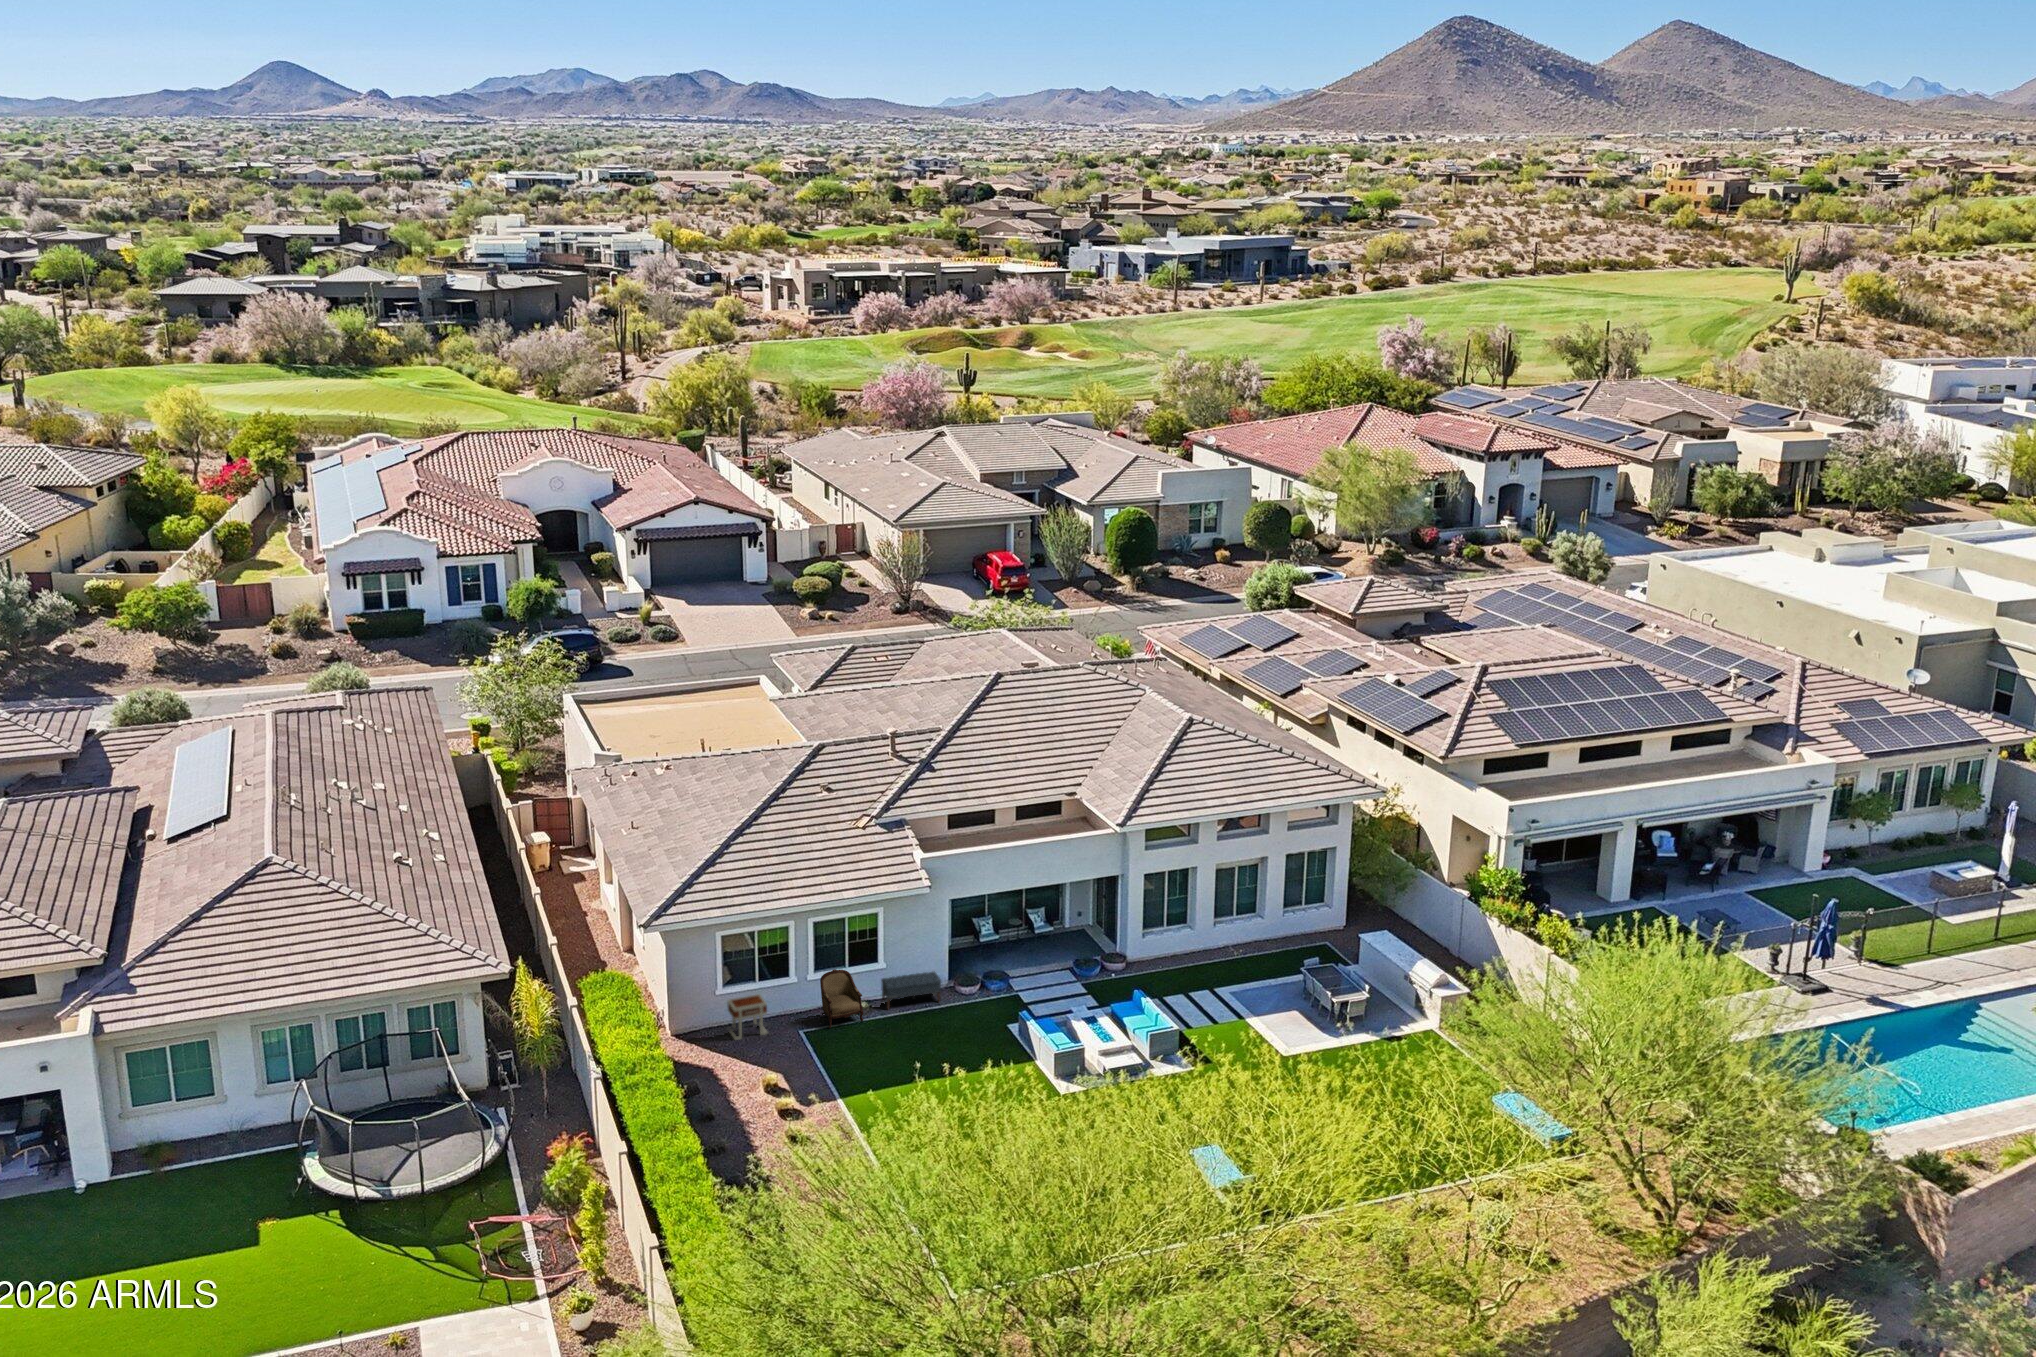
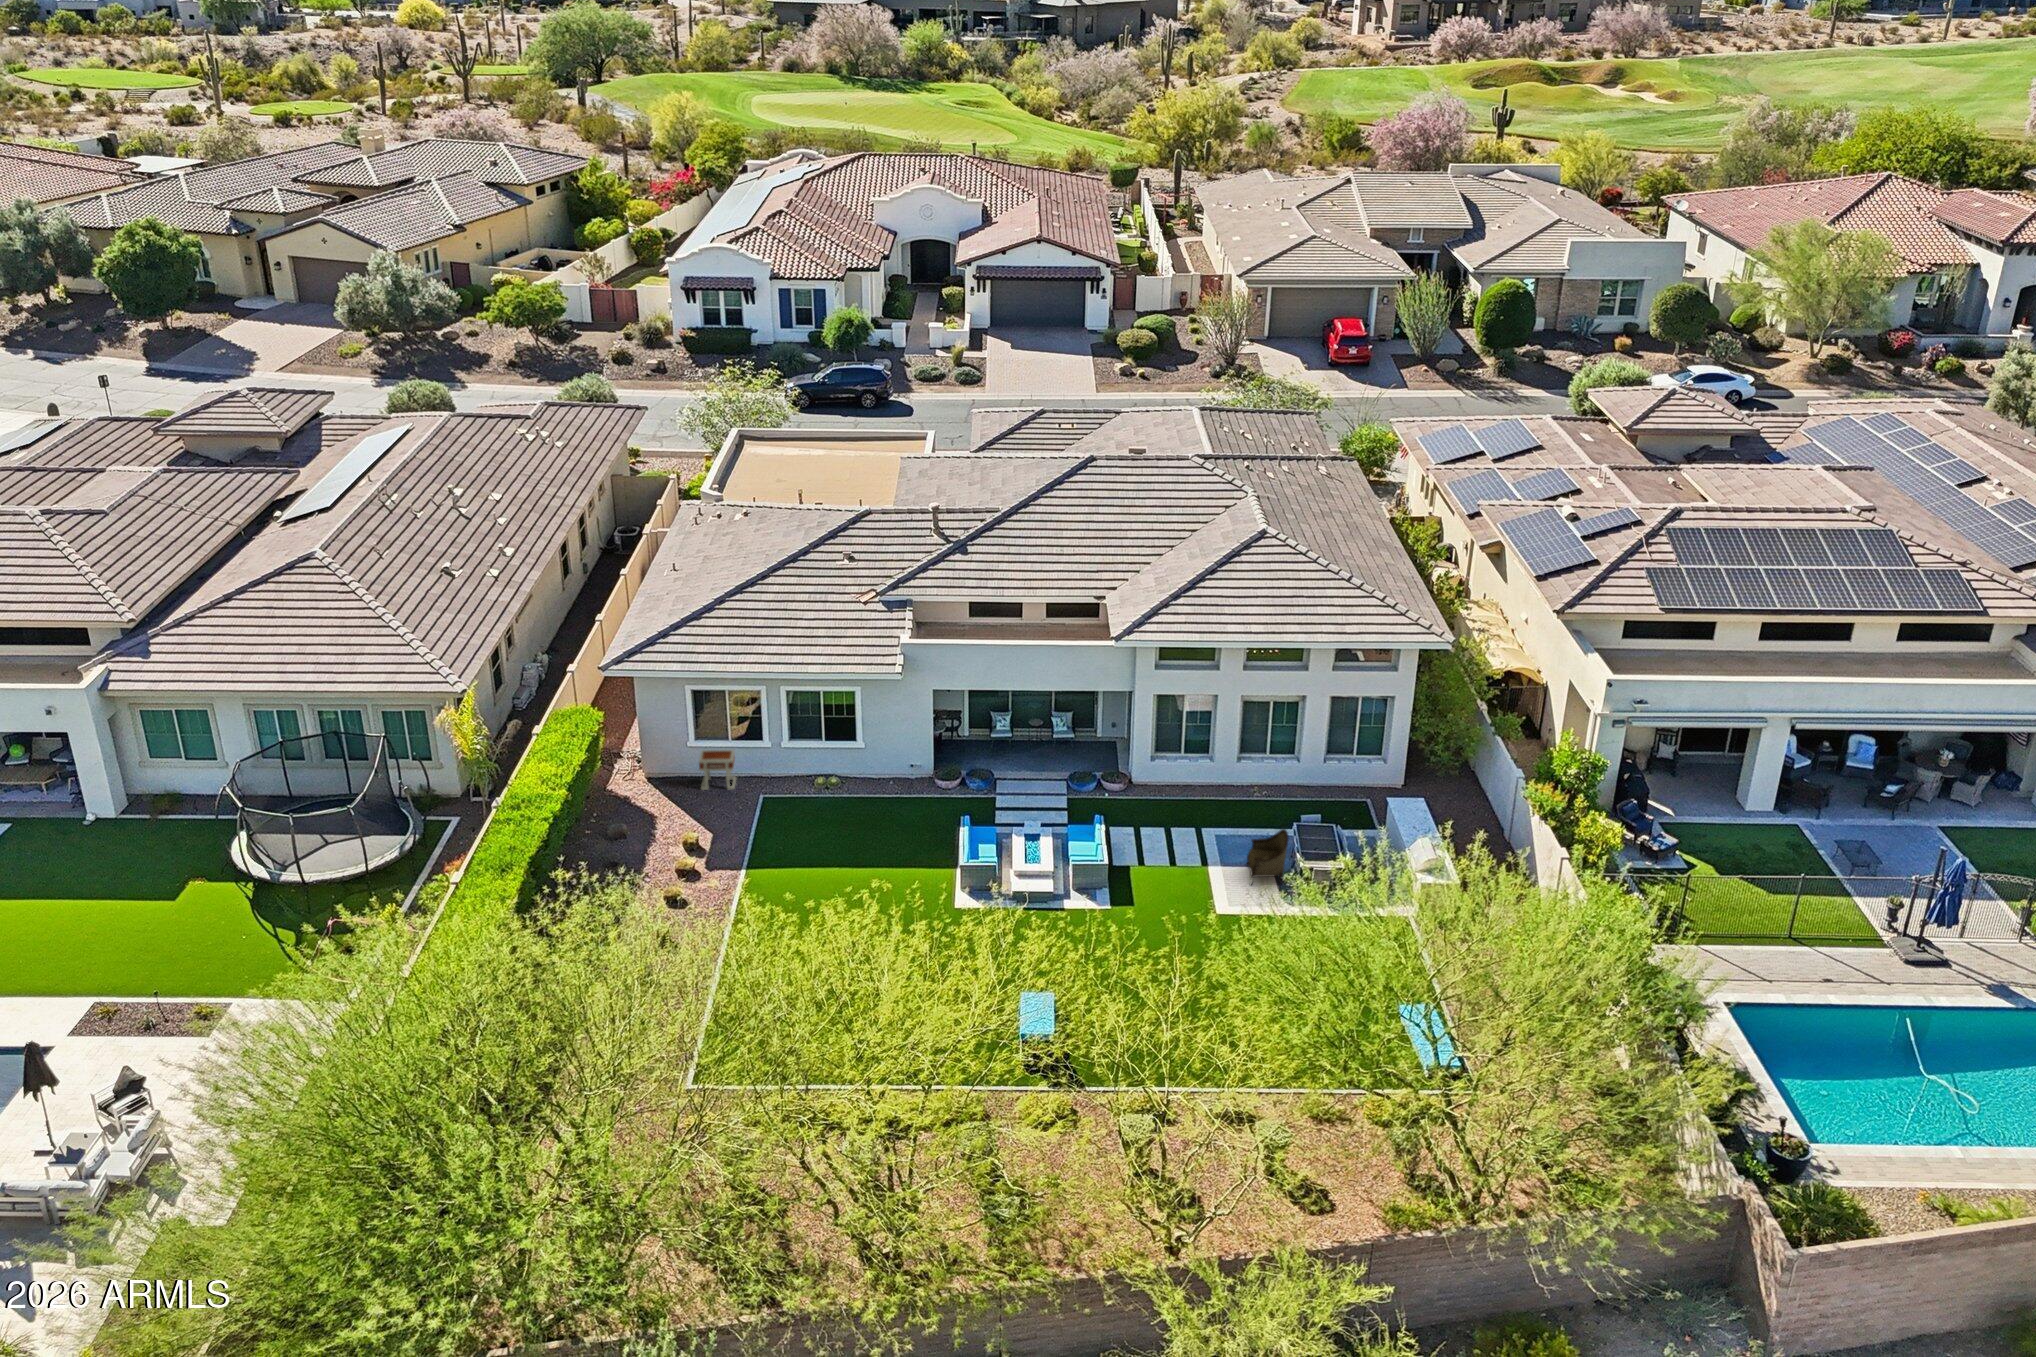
armchair: present [820,969,863,1028] -> present [1247,829,1289,885]
bench: present [881,972,941,1009] -> none [859,755,919,789]

